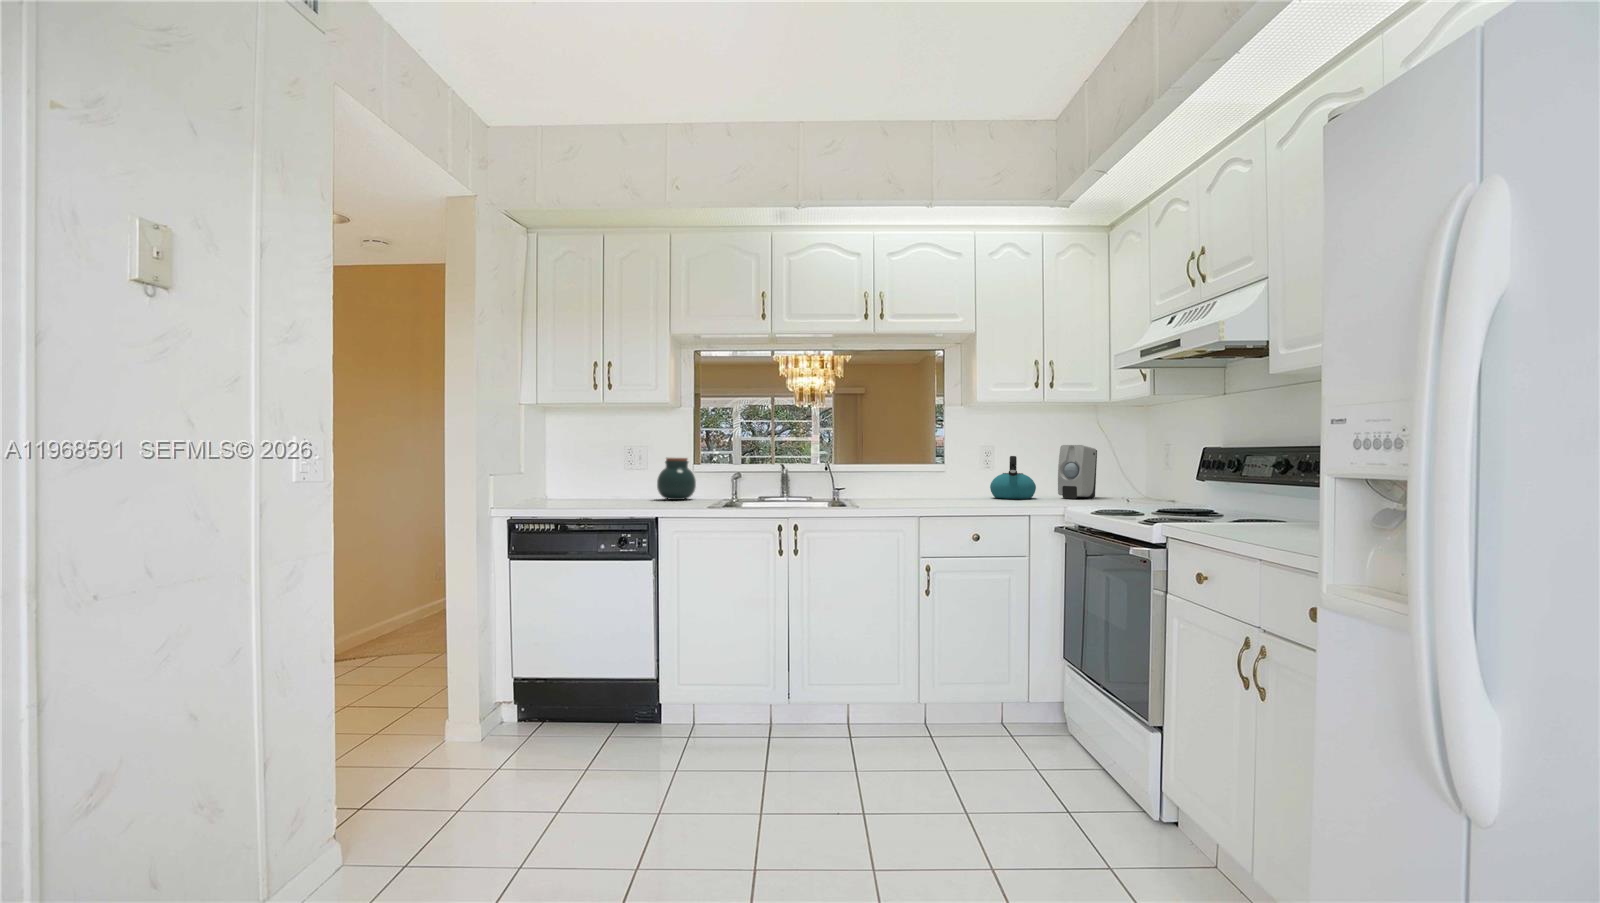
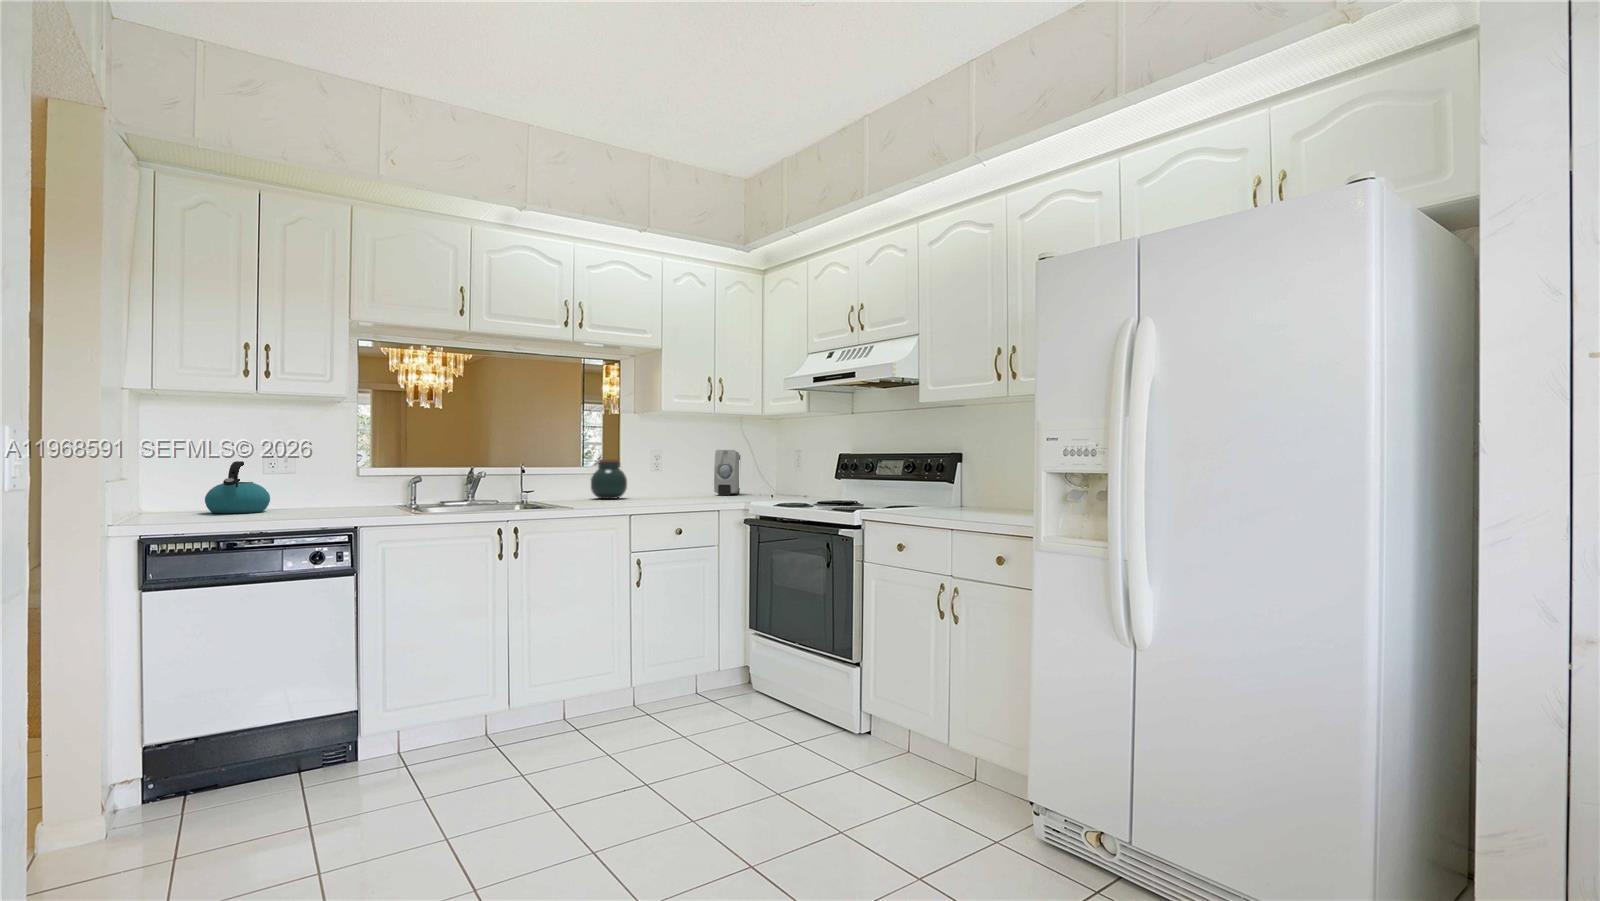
kettle: present [990,456,1036,499] -> present [205,461,270,513]
jar: present [657,458,696,500] -> present [591,459,627,499]

